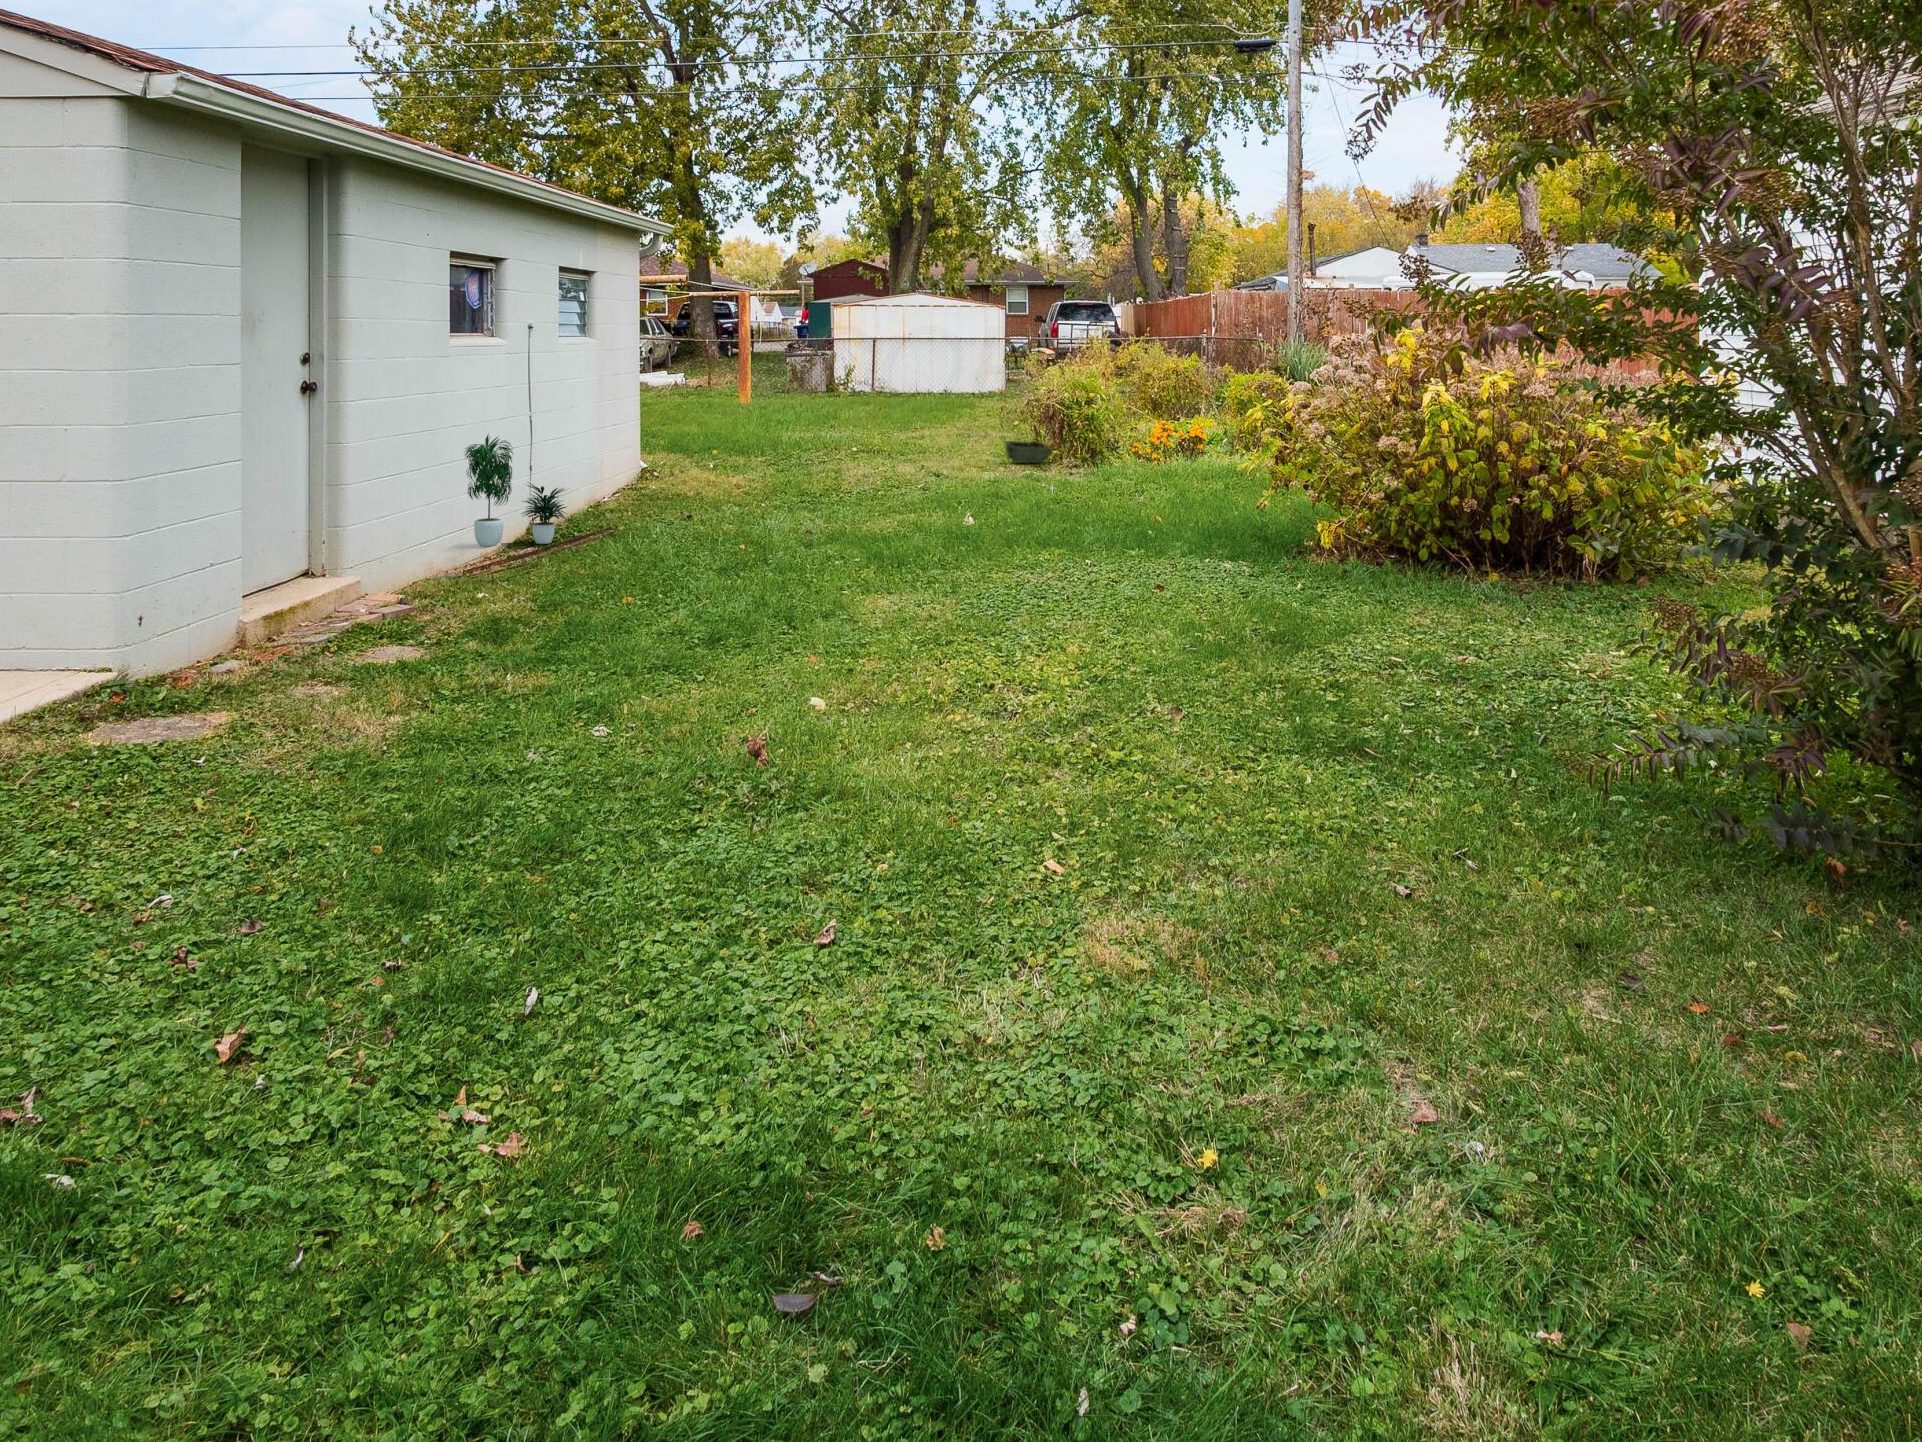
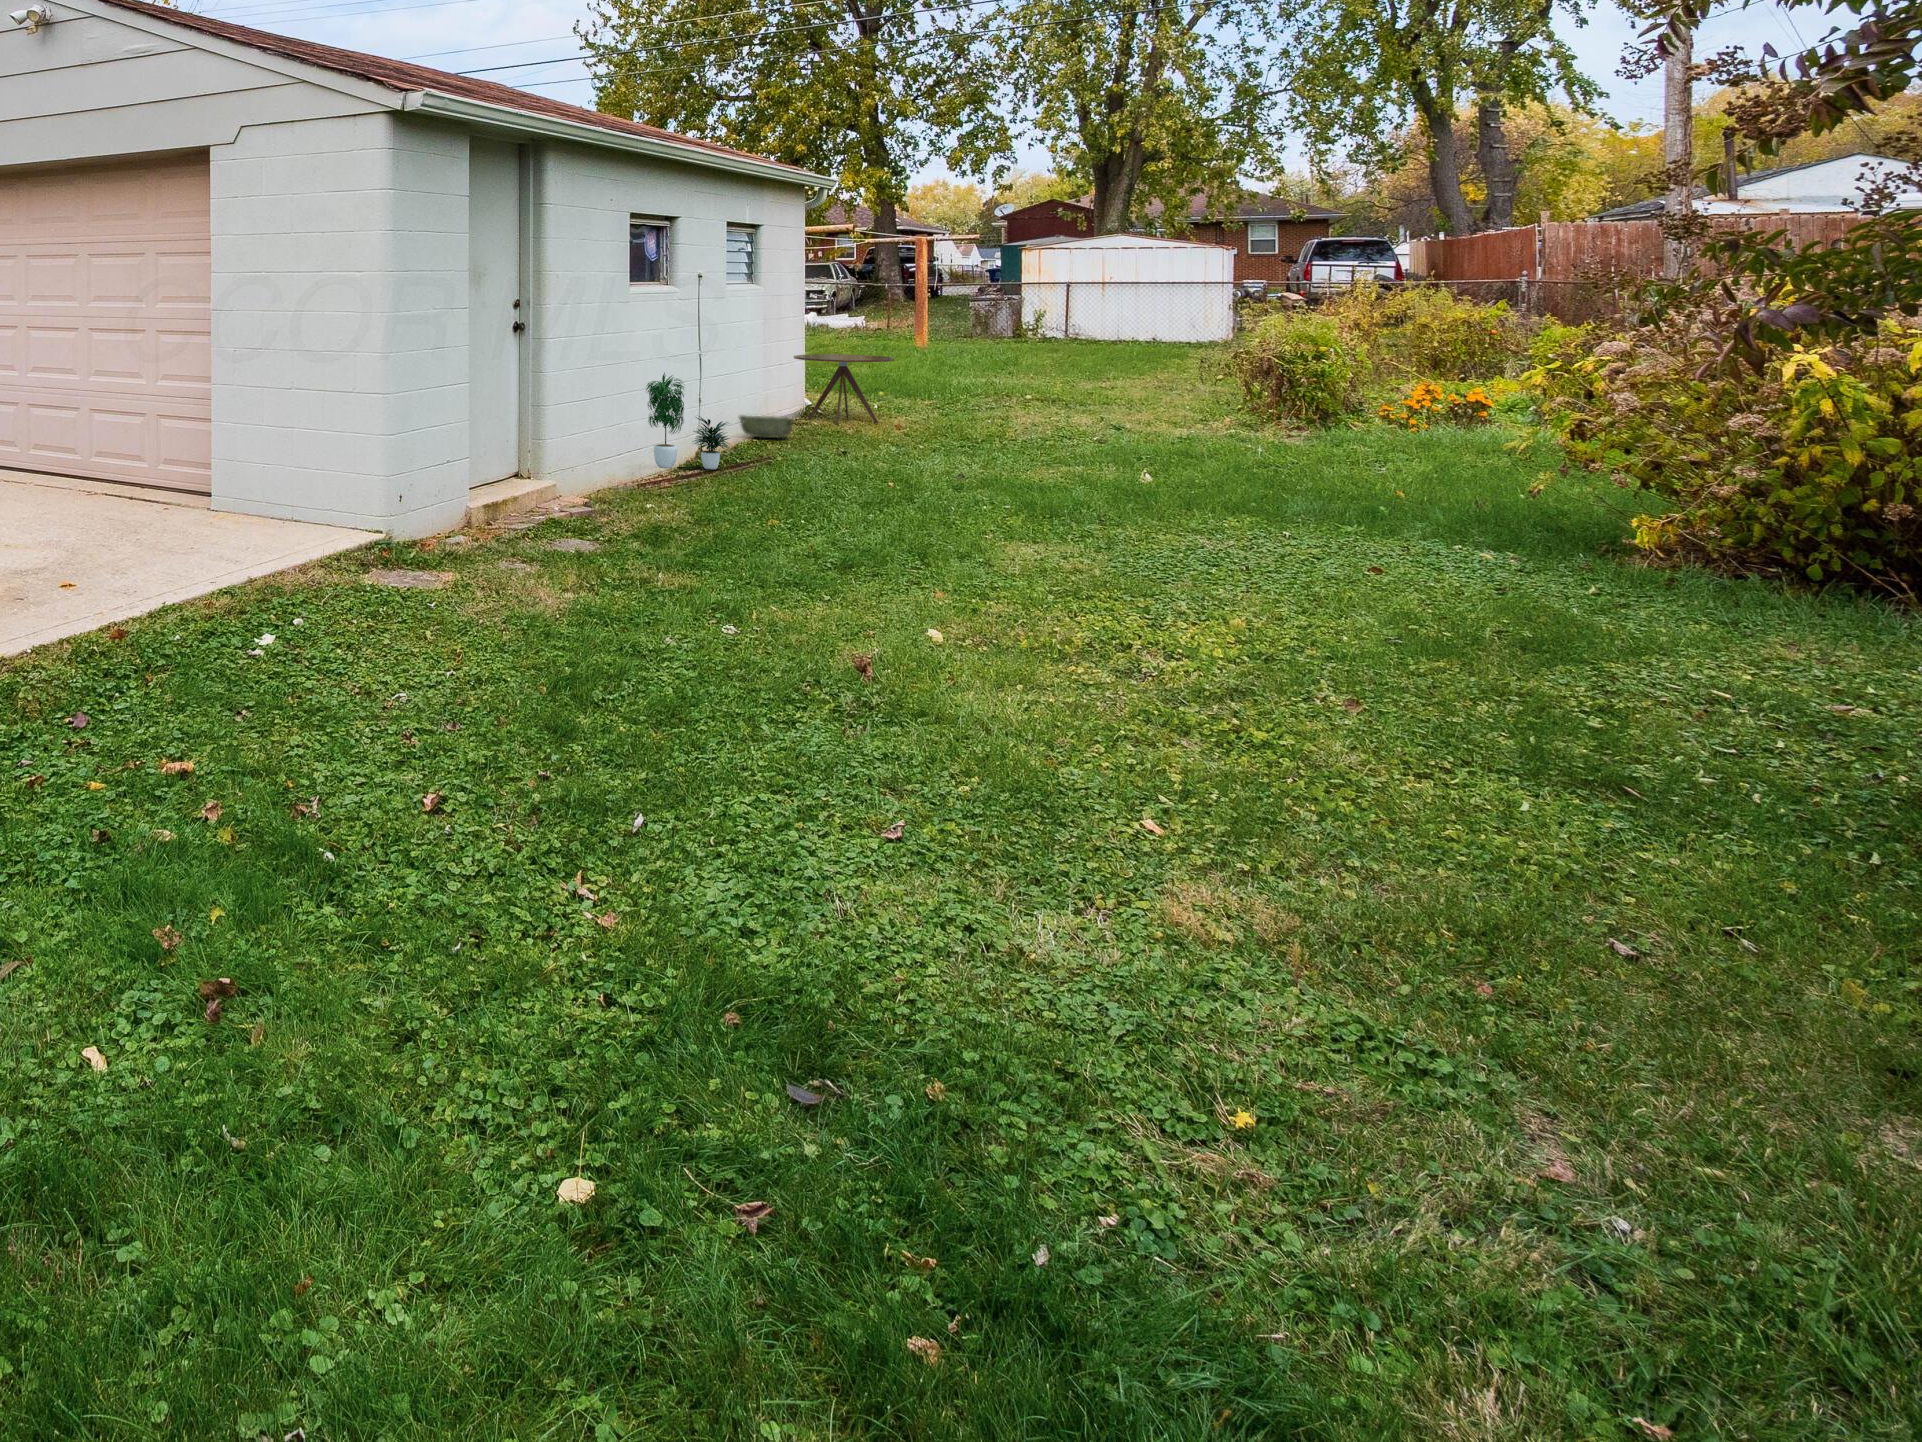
round table: none [627,410,732,485] -> present [794,354,894,425]
woven basket: present [1005,441,1052,463] -> present [739,415,793,438]

